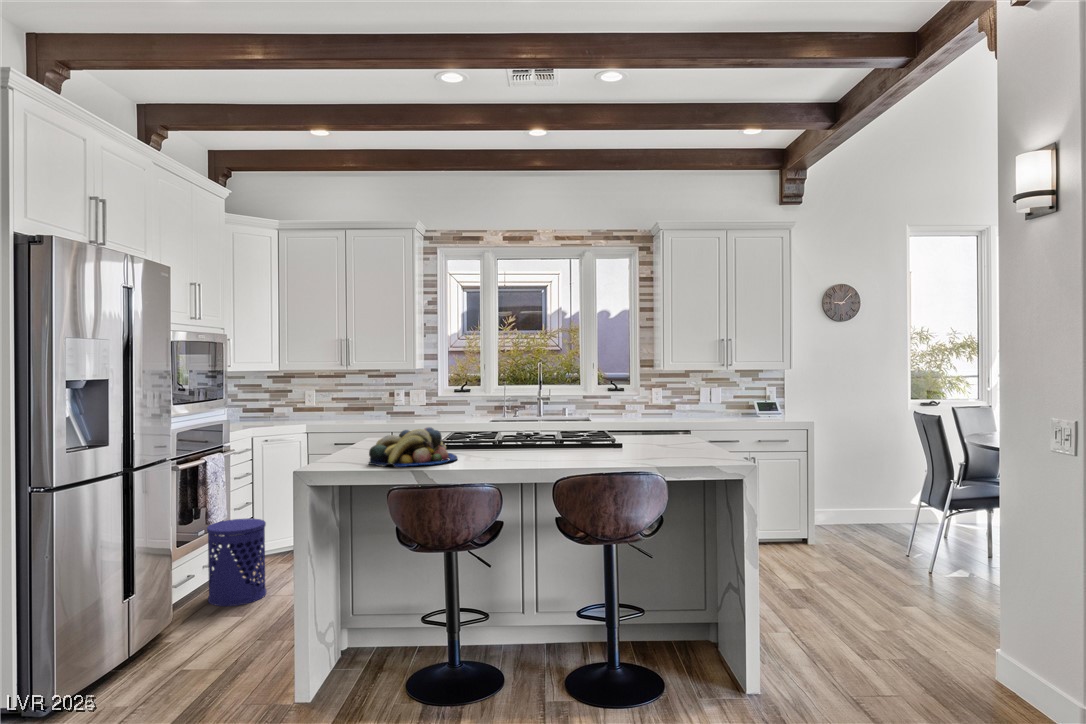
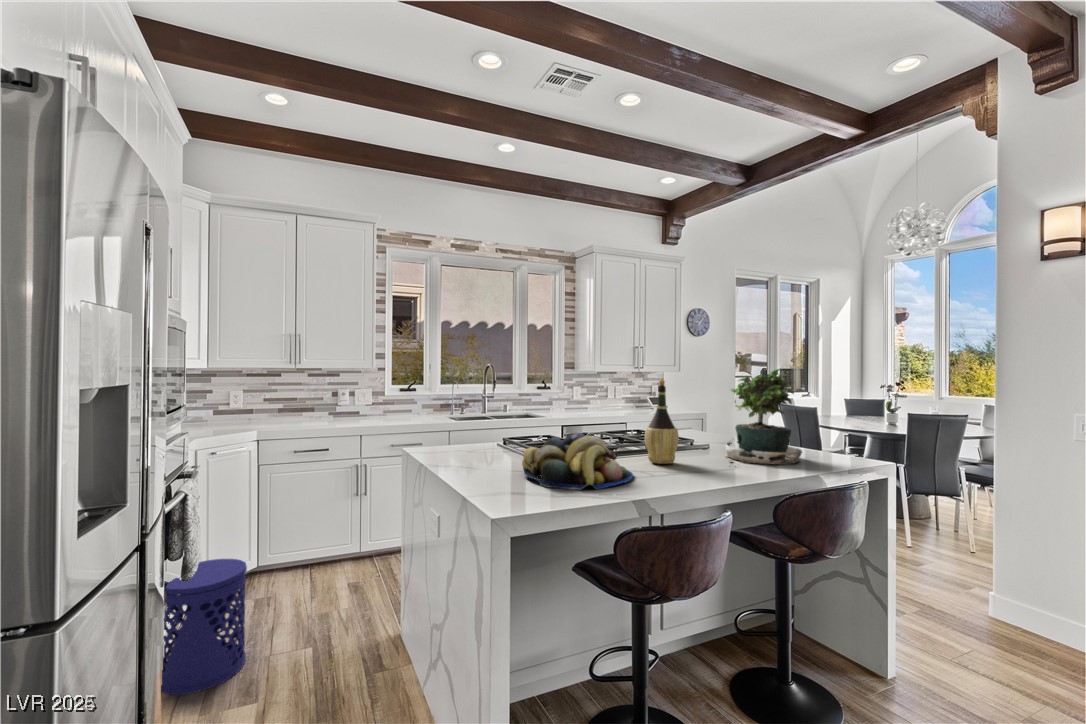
potted plant: none [553,372,643,465] -> present [726,368,802,465]
wine bottle: none [492,384,522,458] -> present [645,380,679,464]

